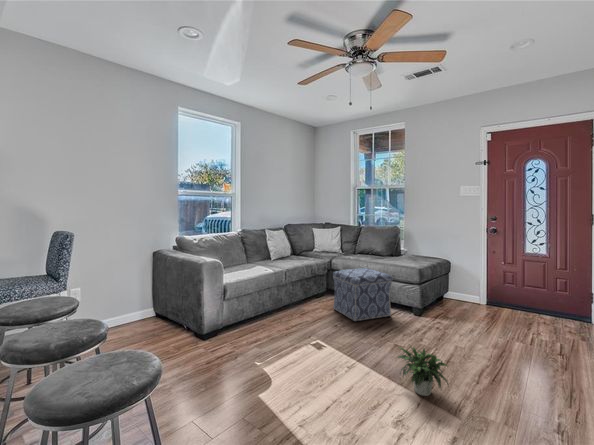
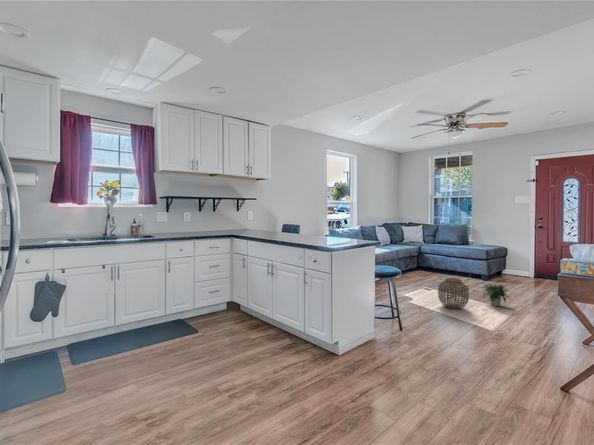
ottoman: present [333,268,393,321] -> none [426,251,469,282]
woven basket: none [310,346,368,420] -> present [438,278,469,310]

